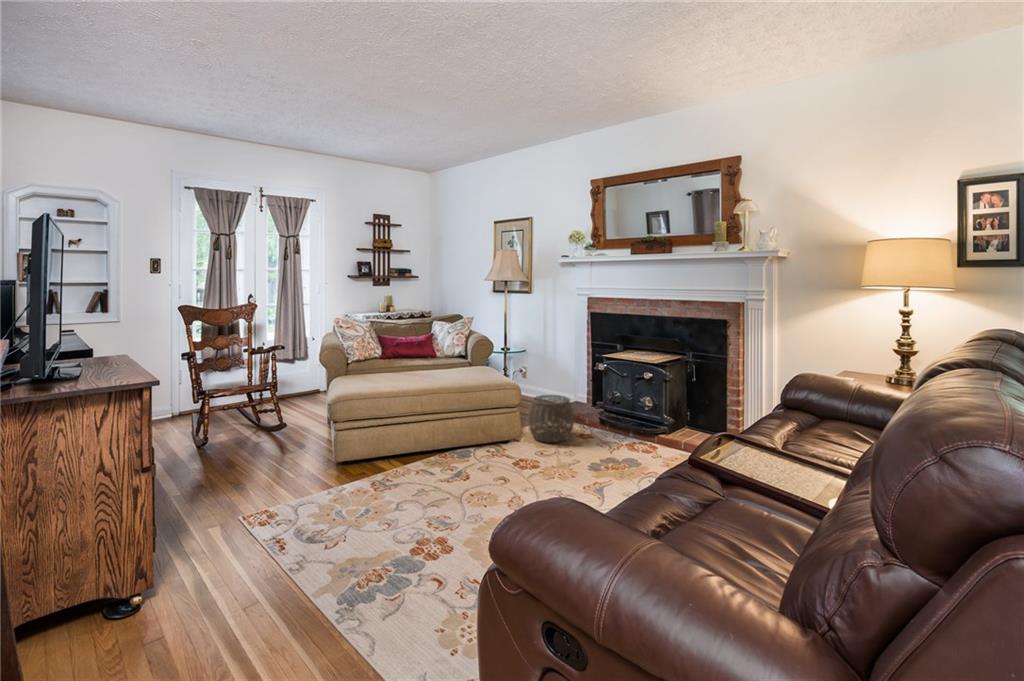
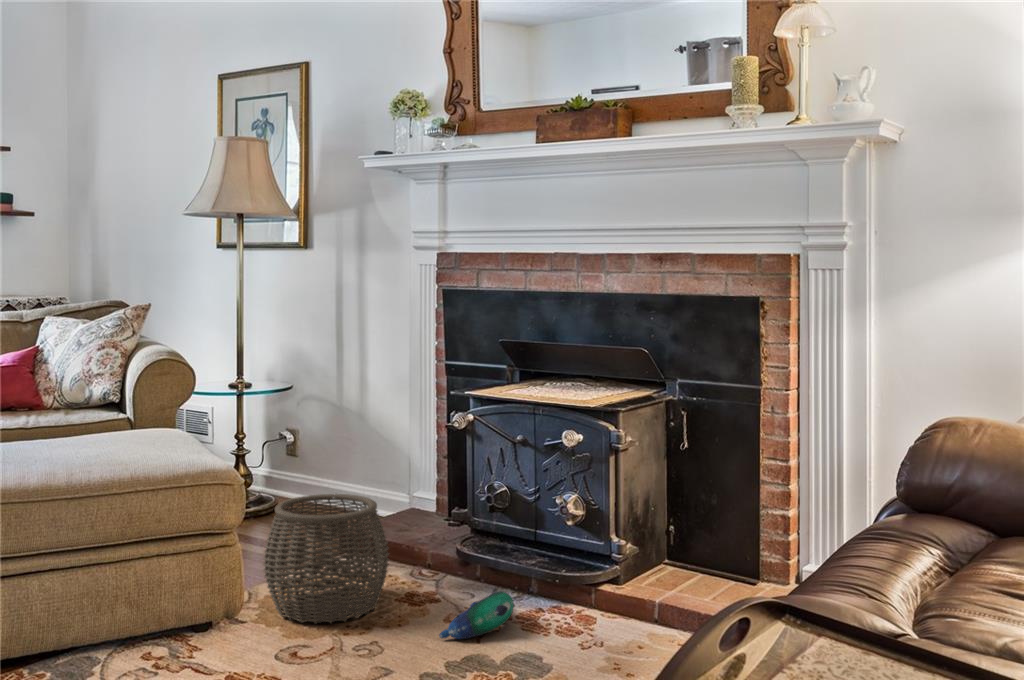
plush toy: none [596,434,624,451] -> present [439,591,514,639]

